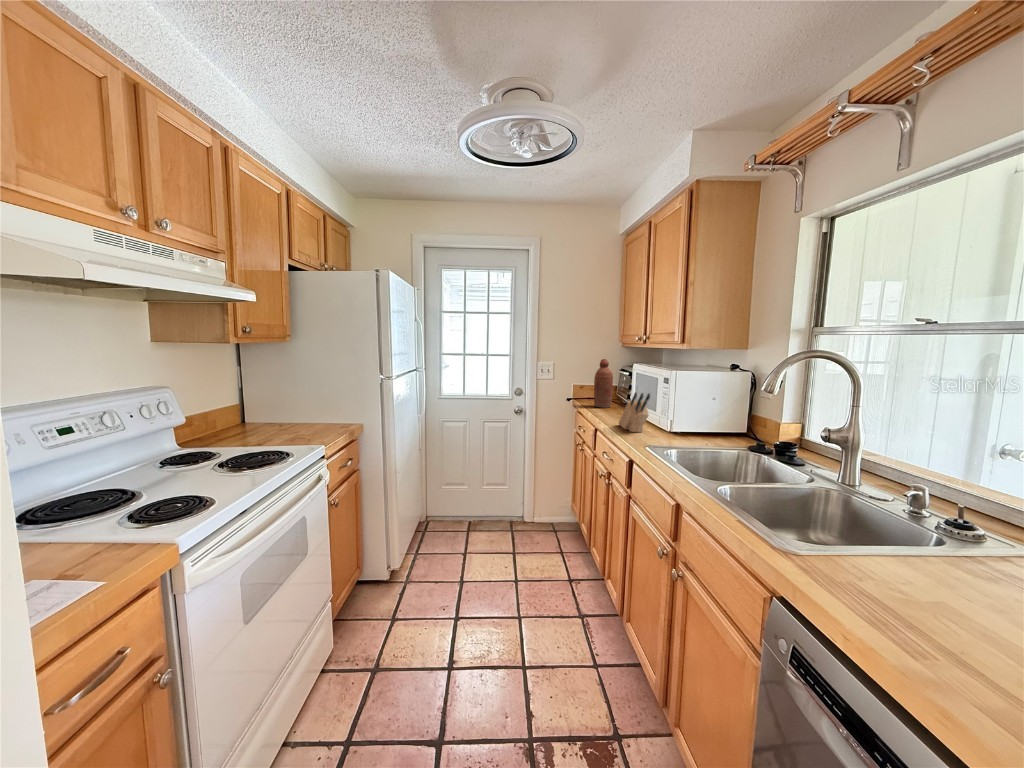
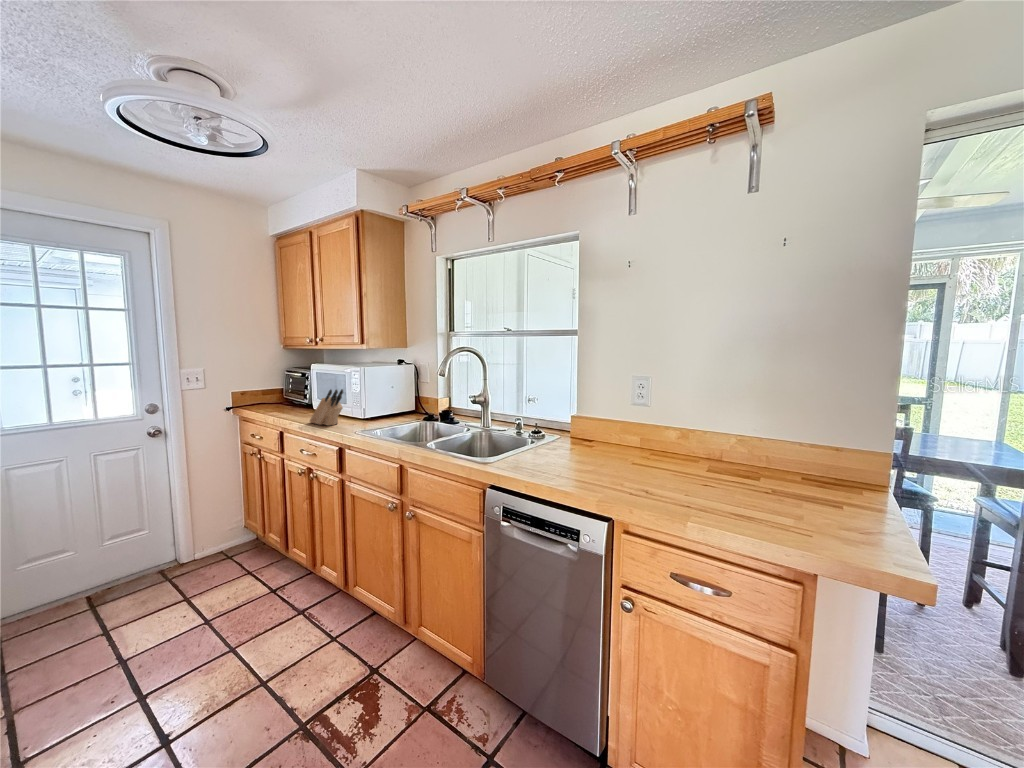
bottle: present [594,359,613,408] -> none [262,363,284,412]

